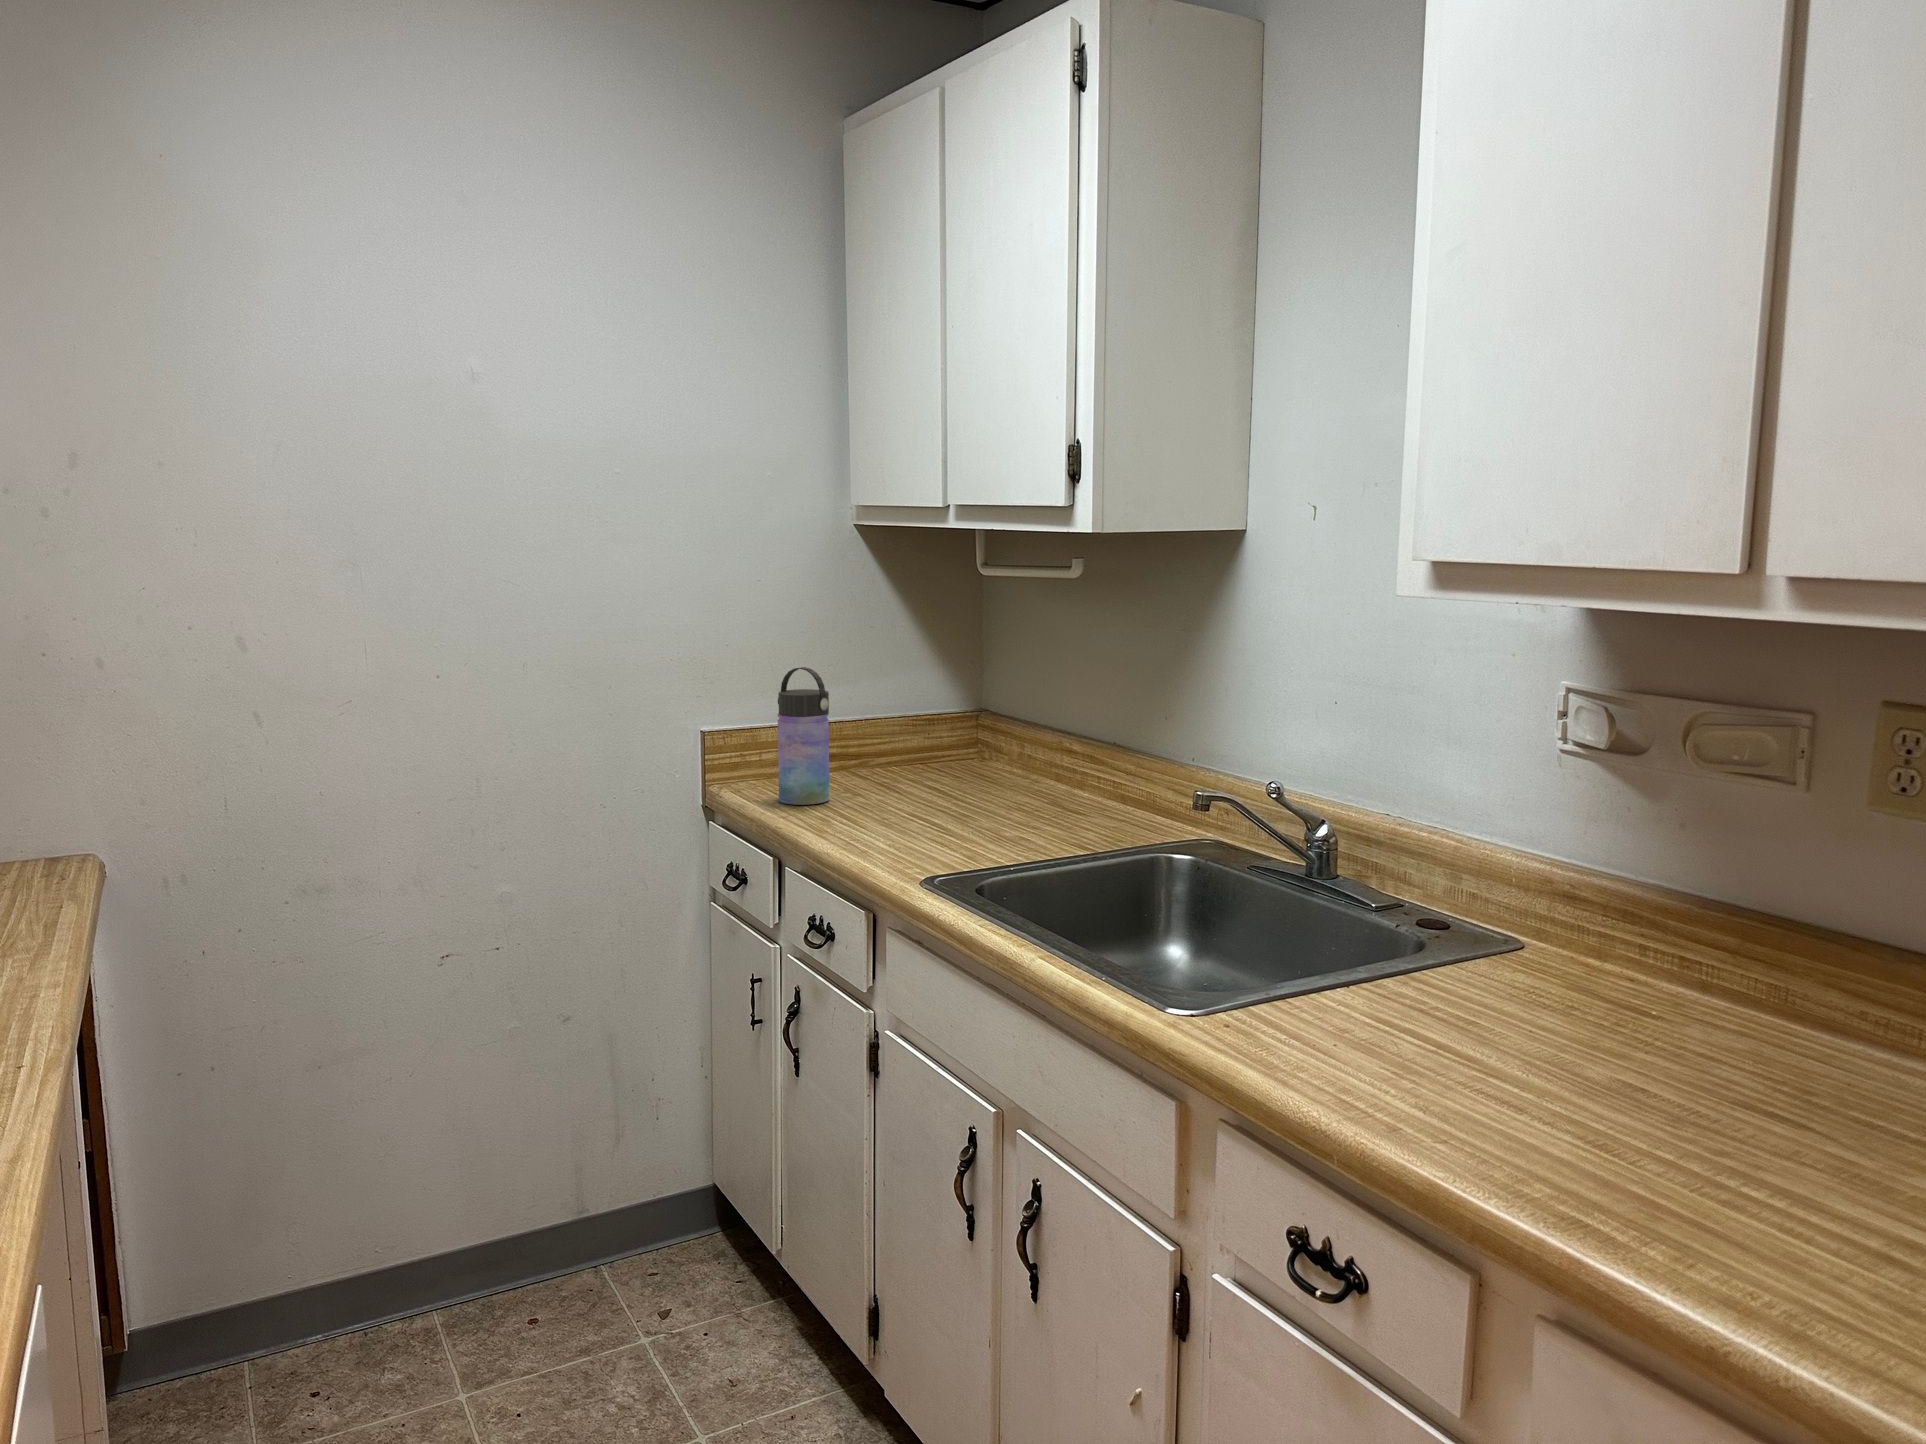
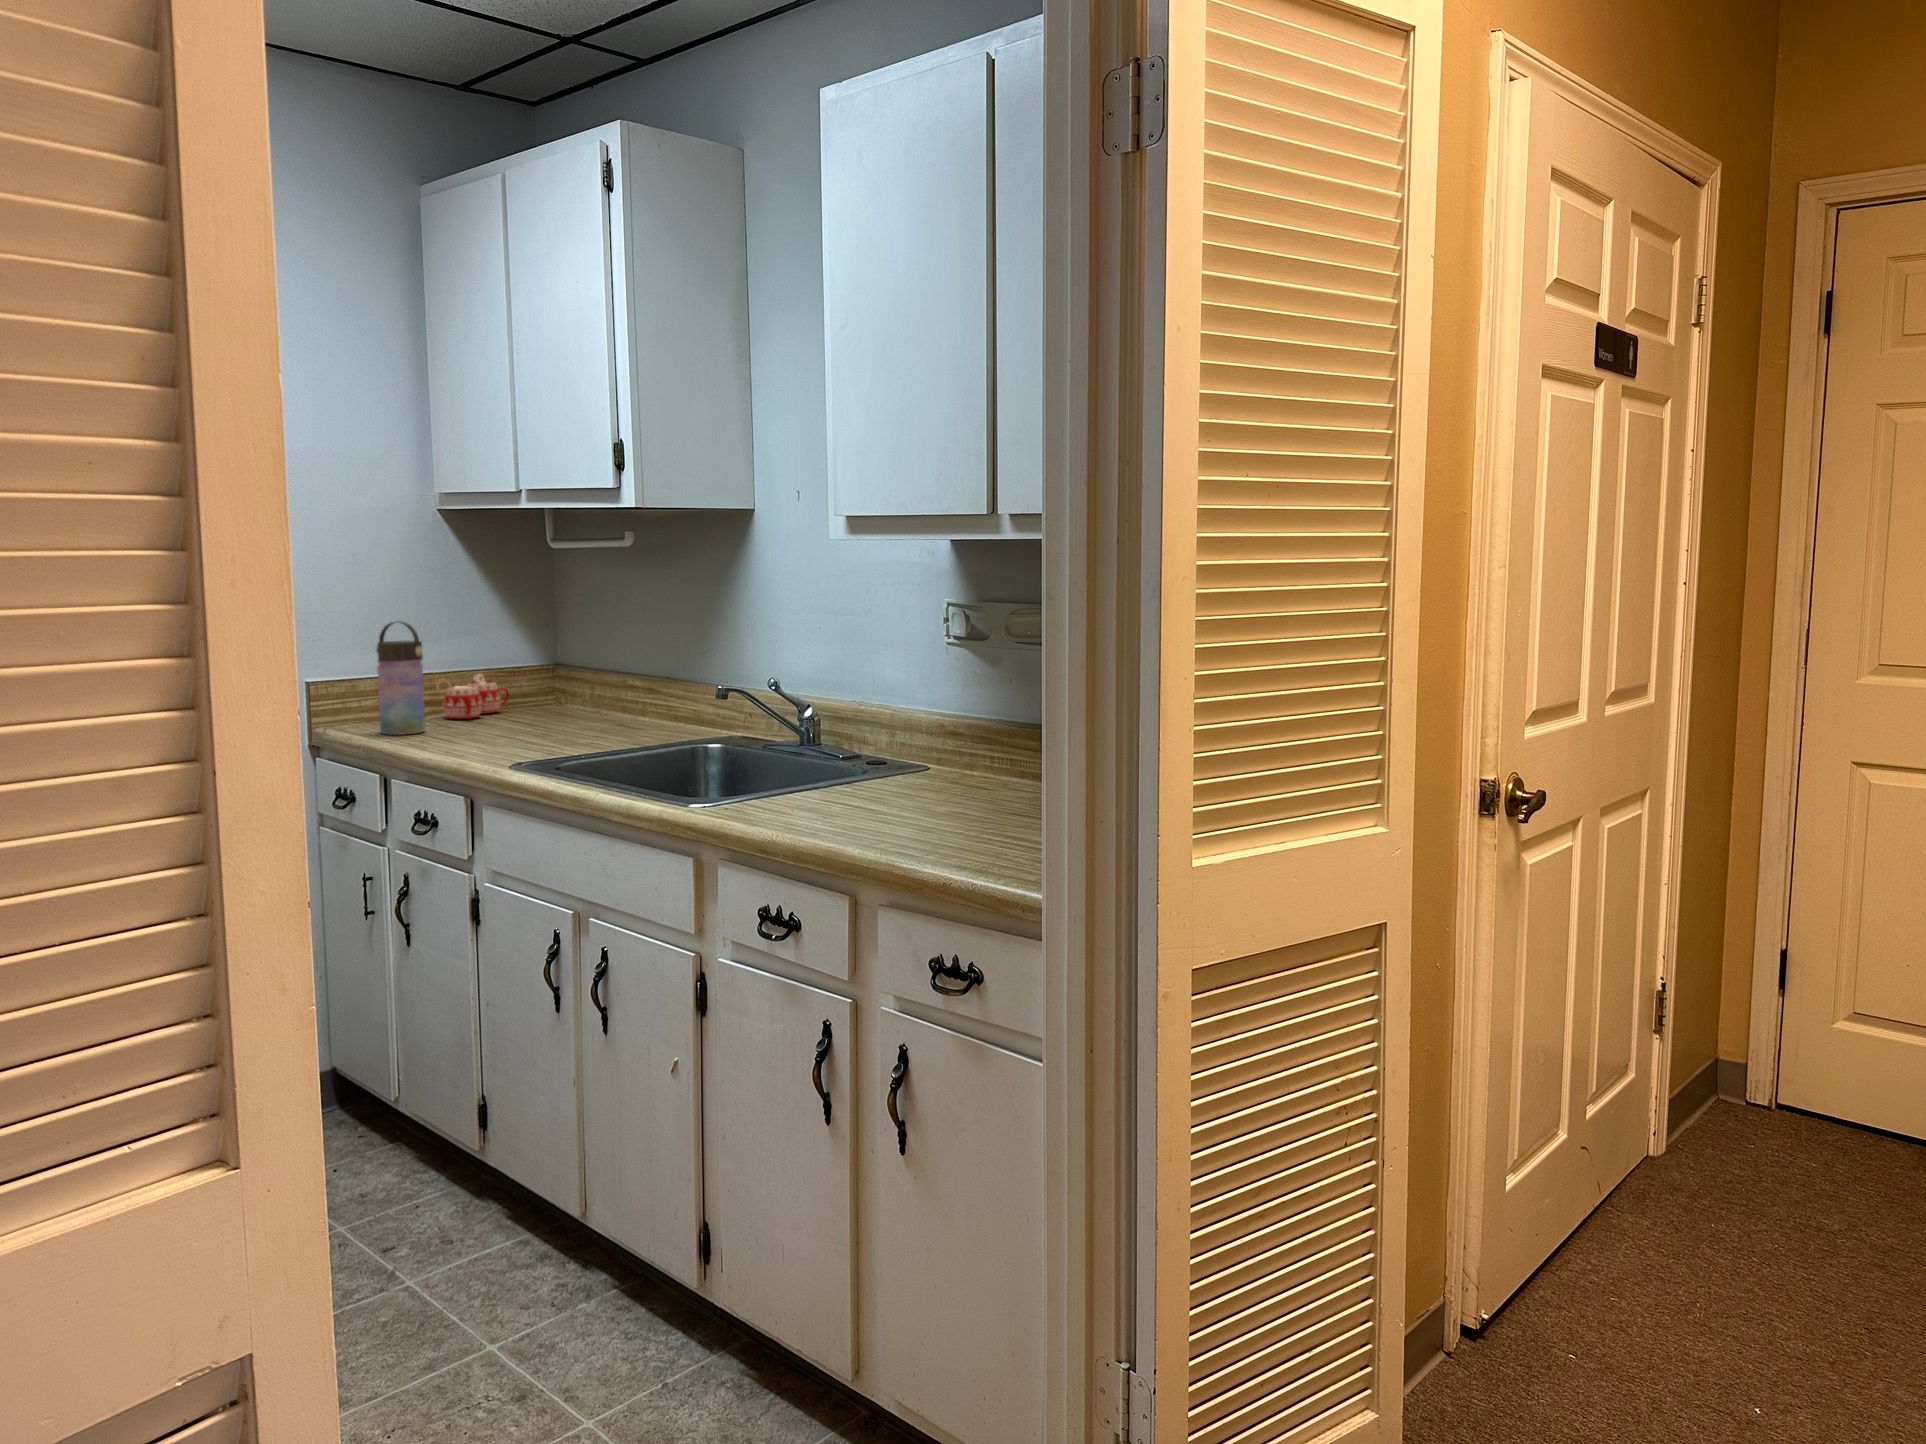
mug: none [837,724,928,780] -> present [429,674,509,719]

